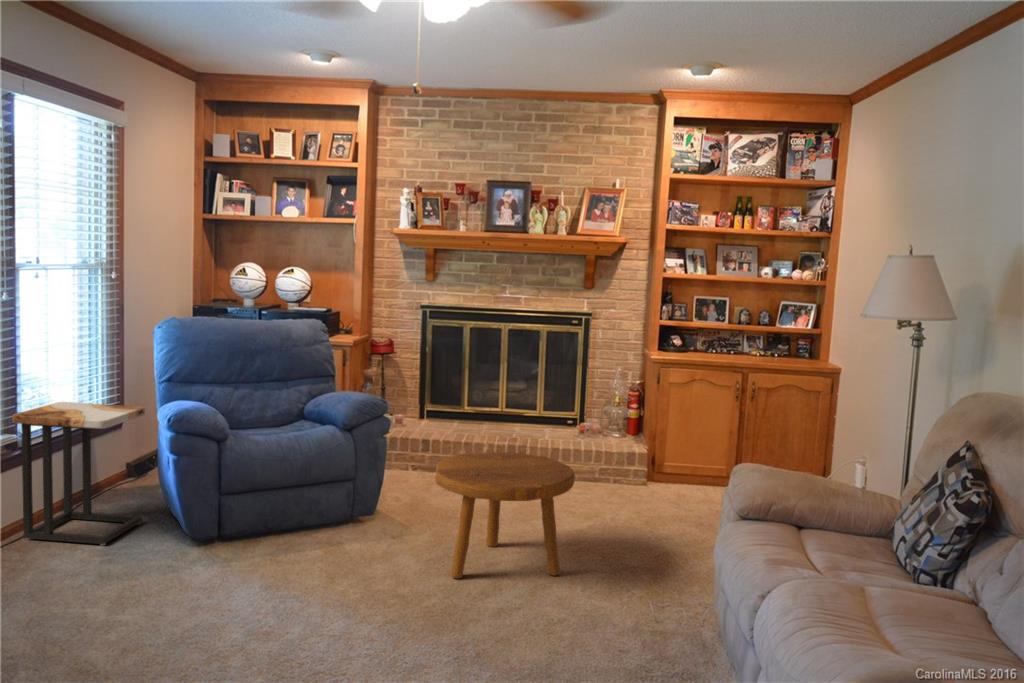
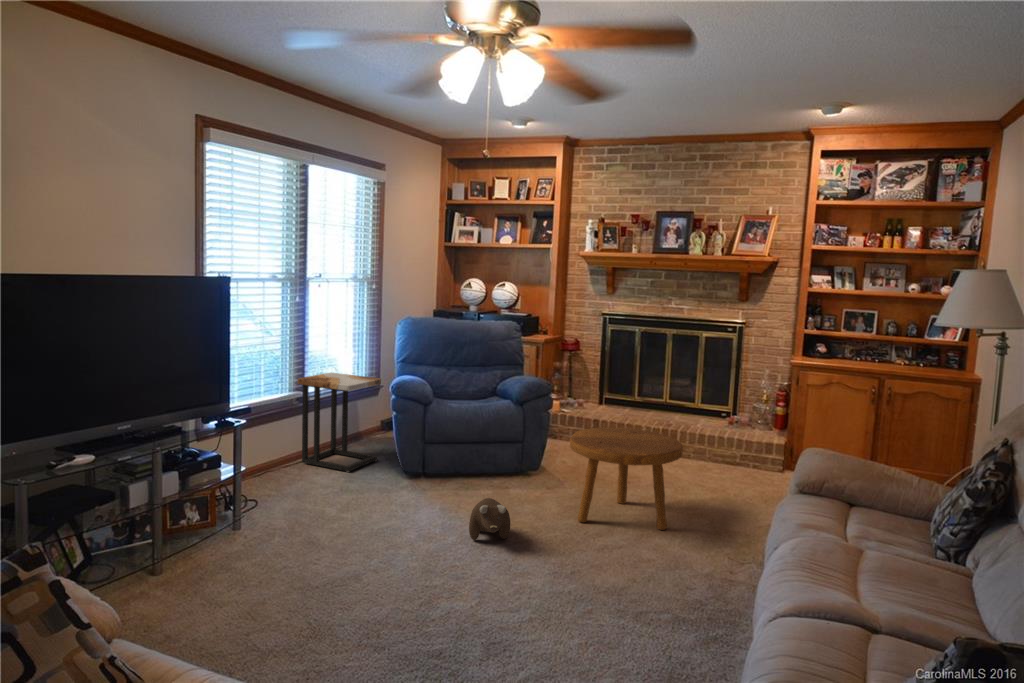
plush toy: none [320,564,378,624] -> present [469,498,510,540]

